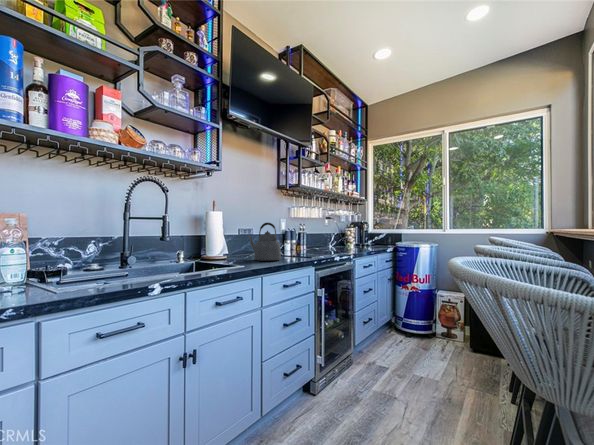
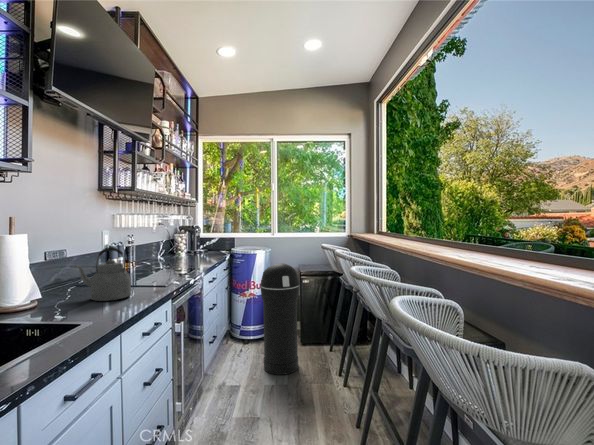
trash can: none [414,254,458,371] -> present [260,263,300,375]

